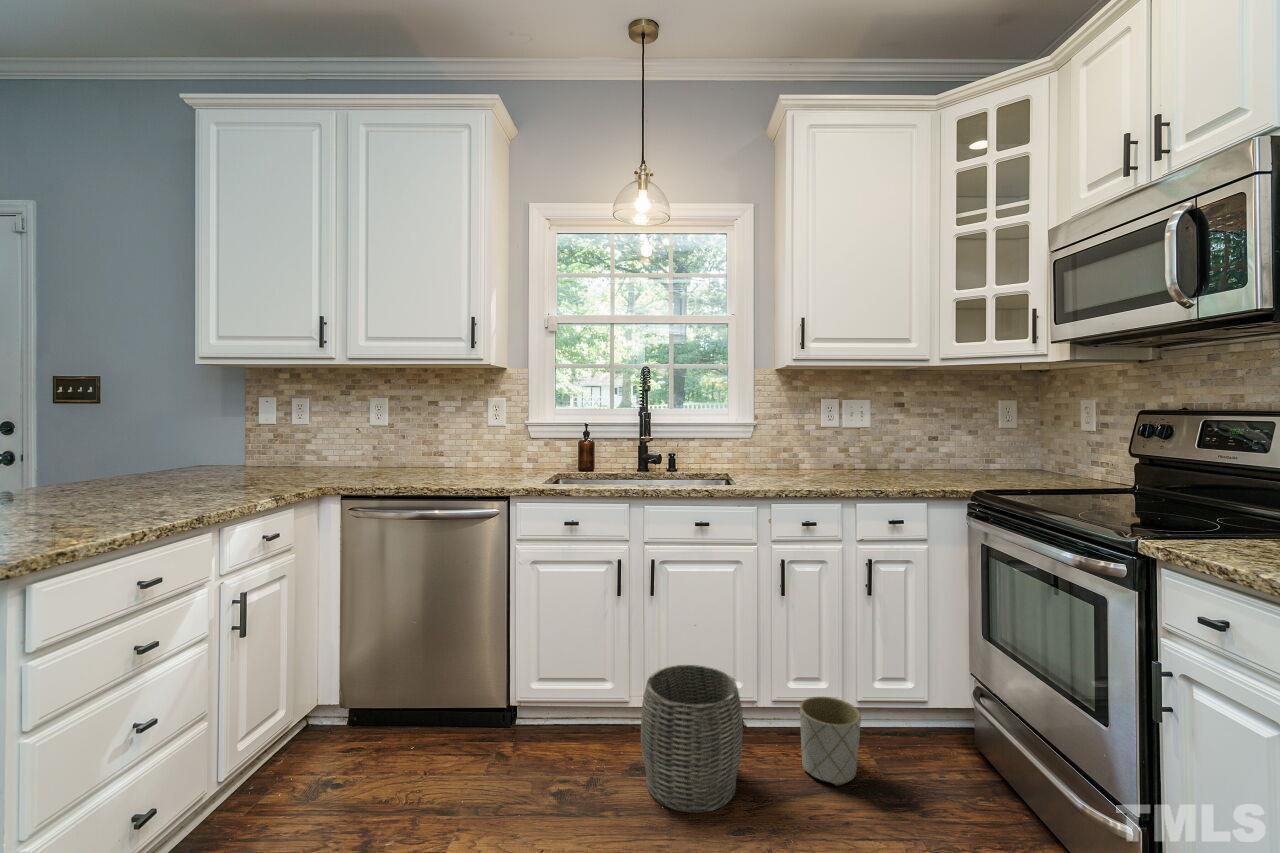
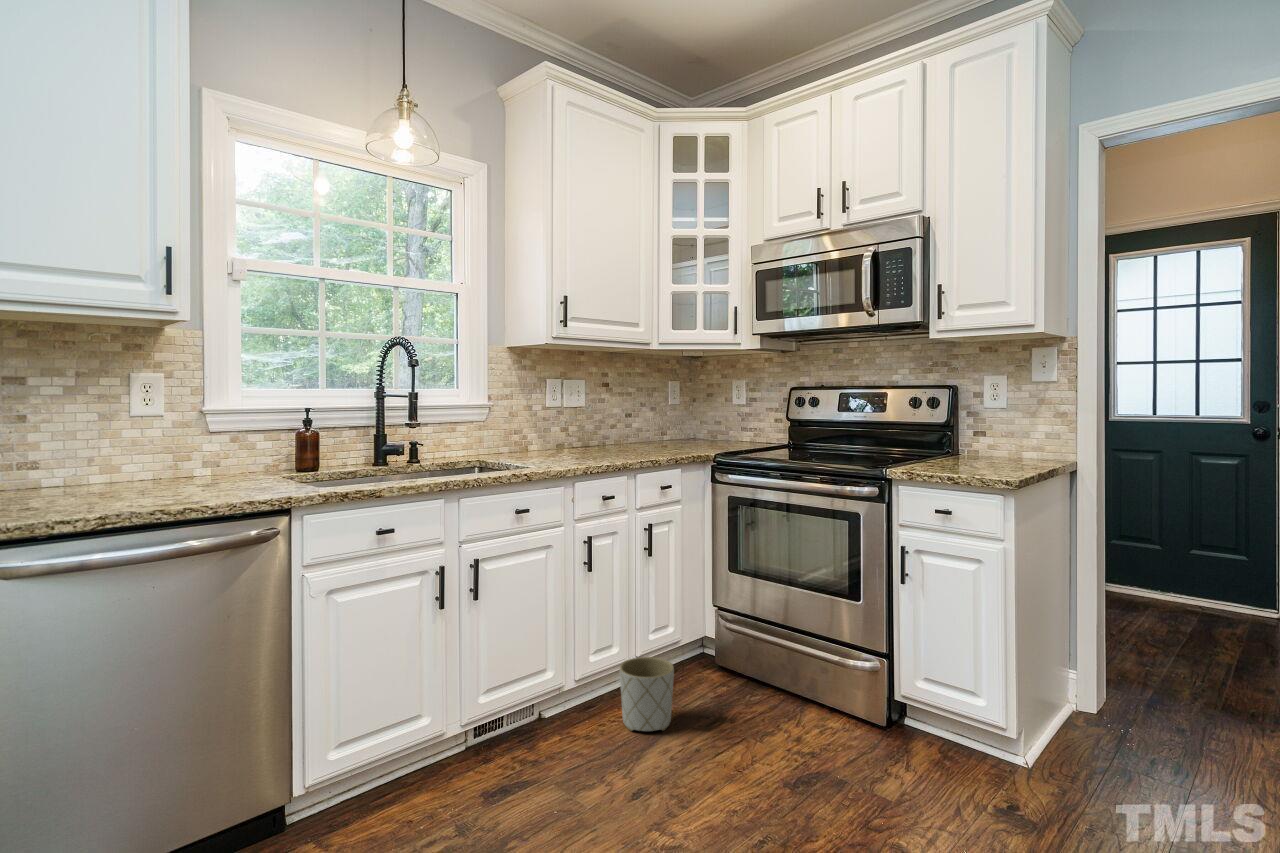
woven basket: present [641,665,743,813] -> none [499,660,607,812]

